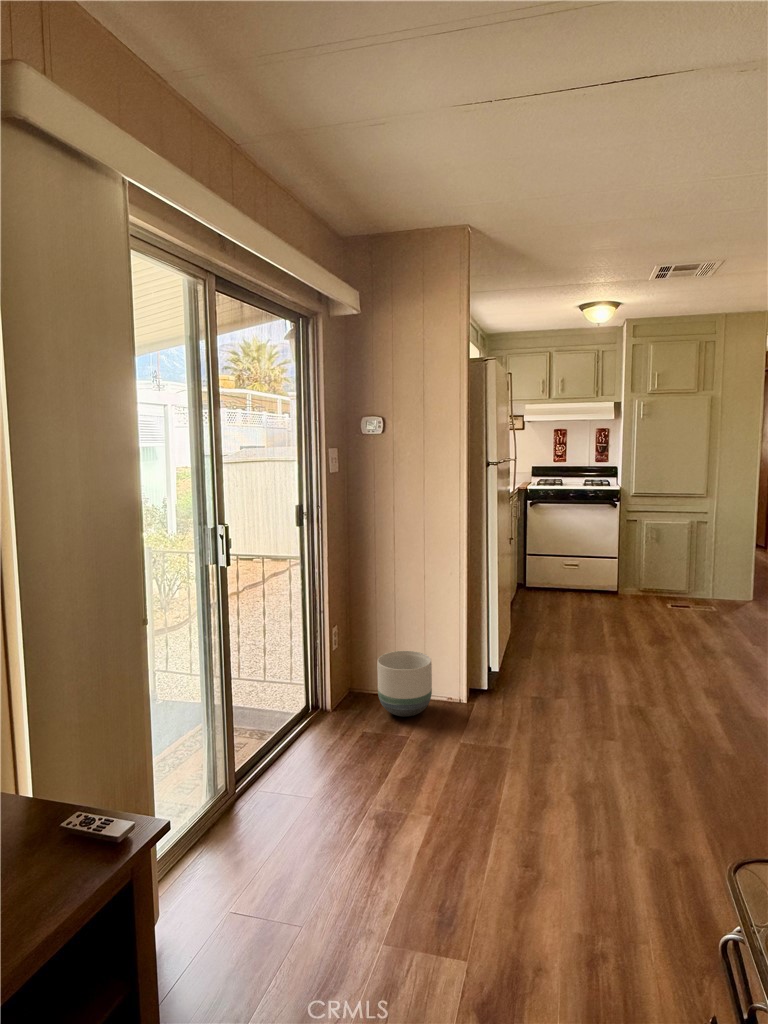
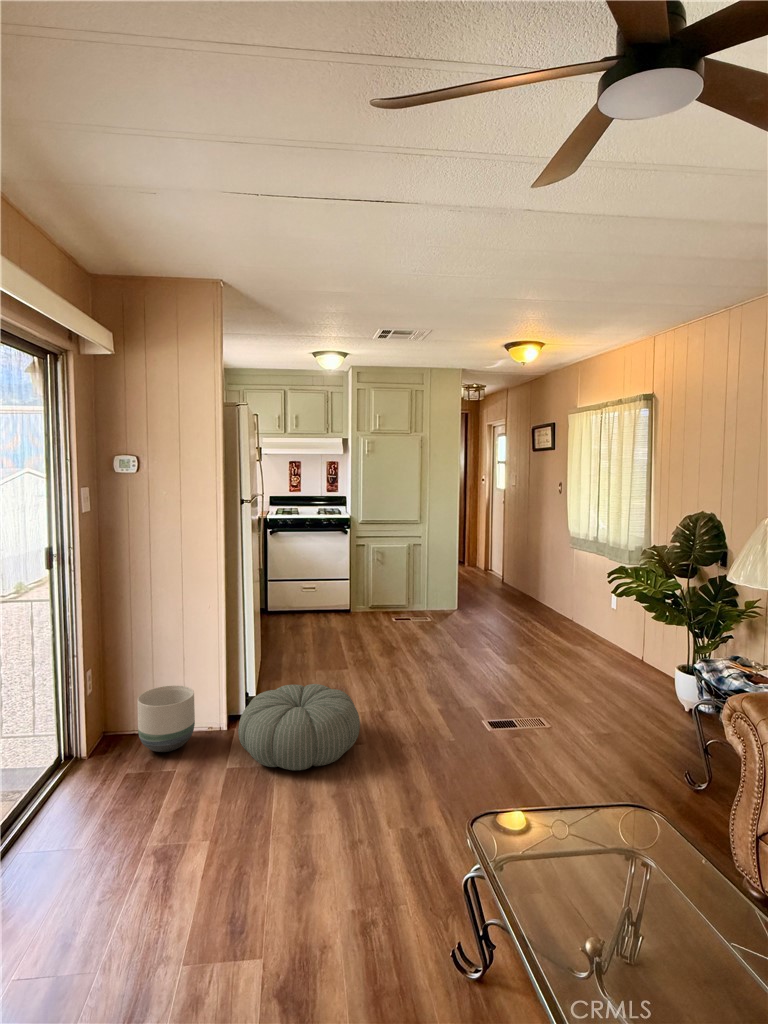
pouf: none [474,667,614,764] -> present [238,684,360,770]

